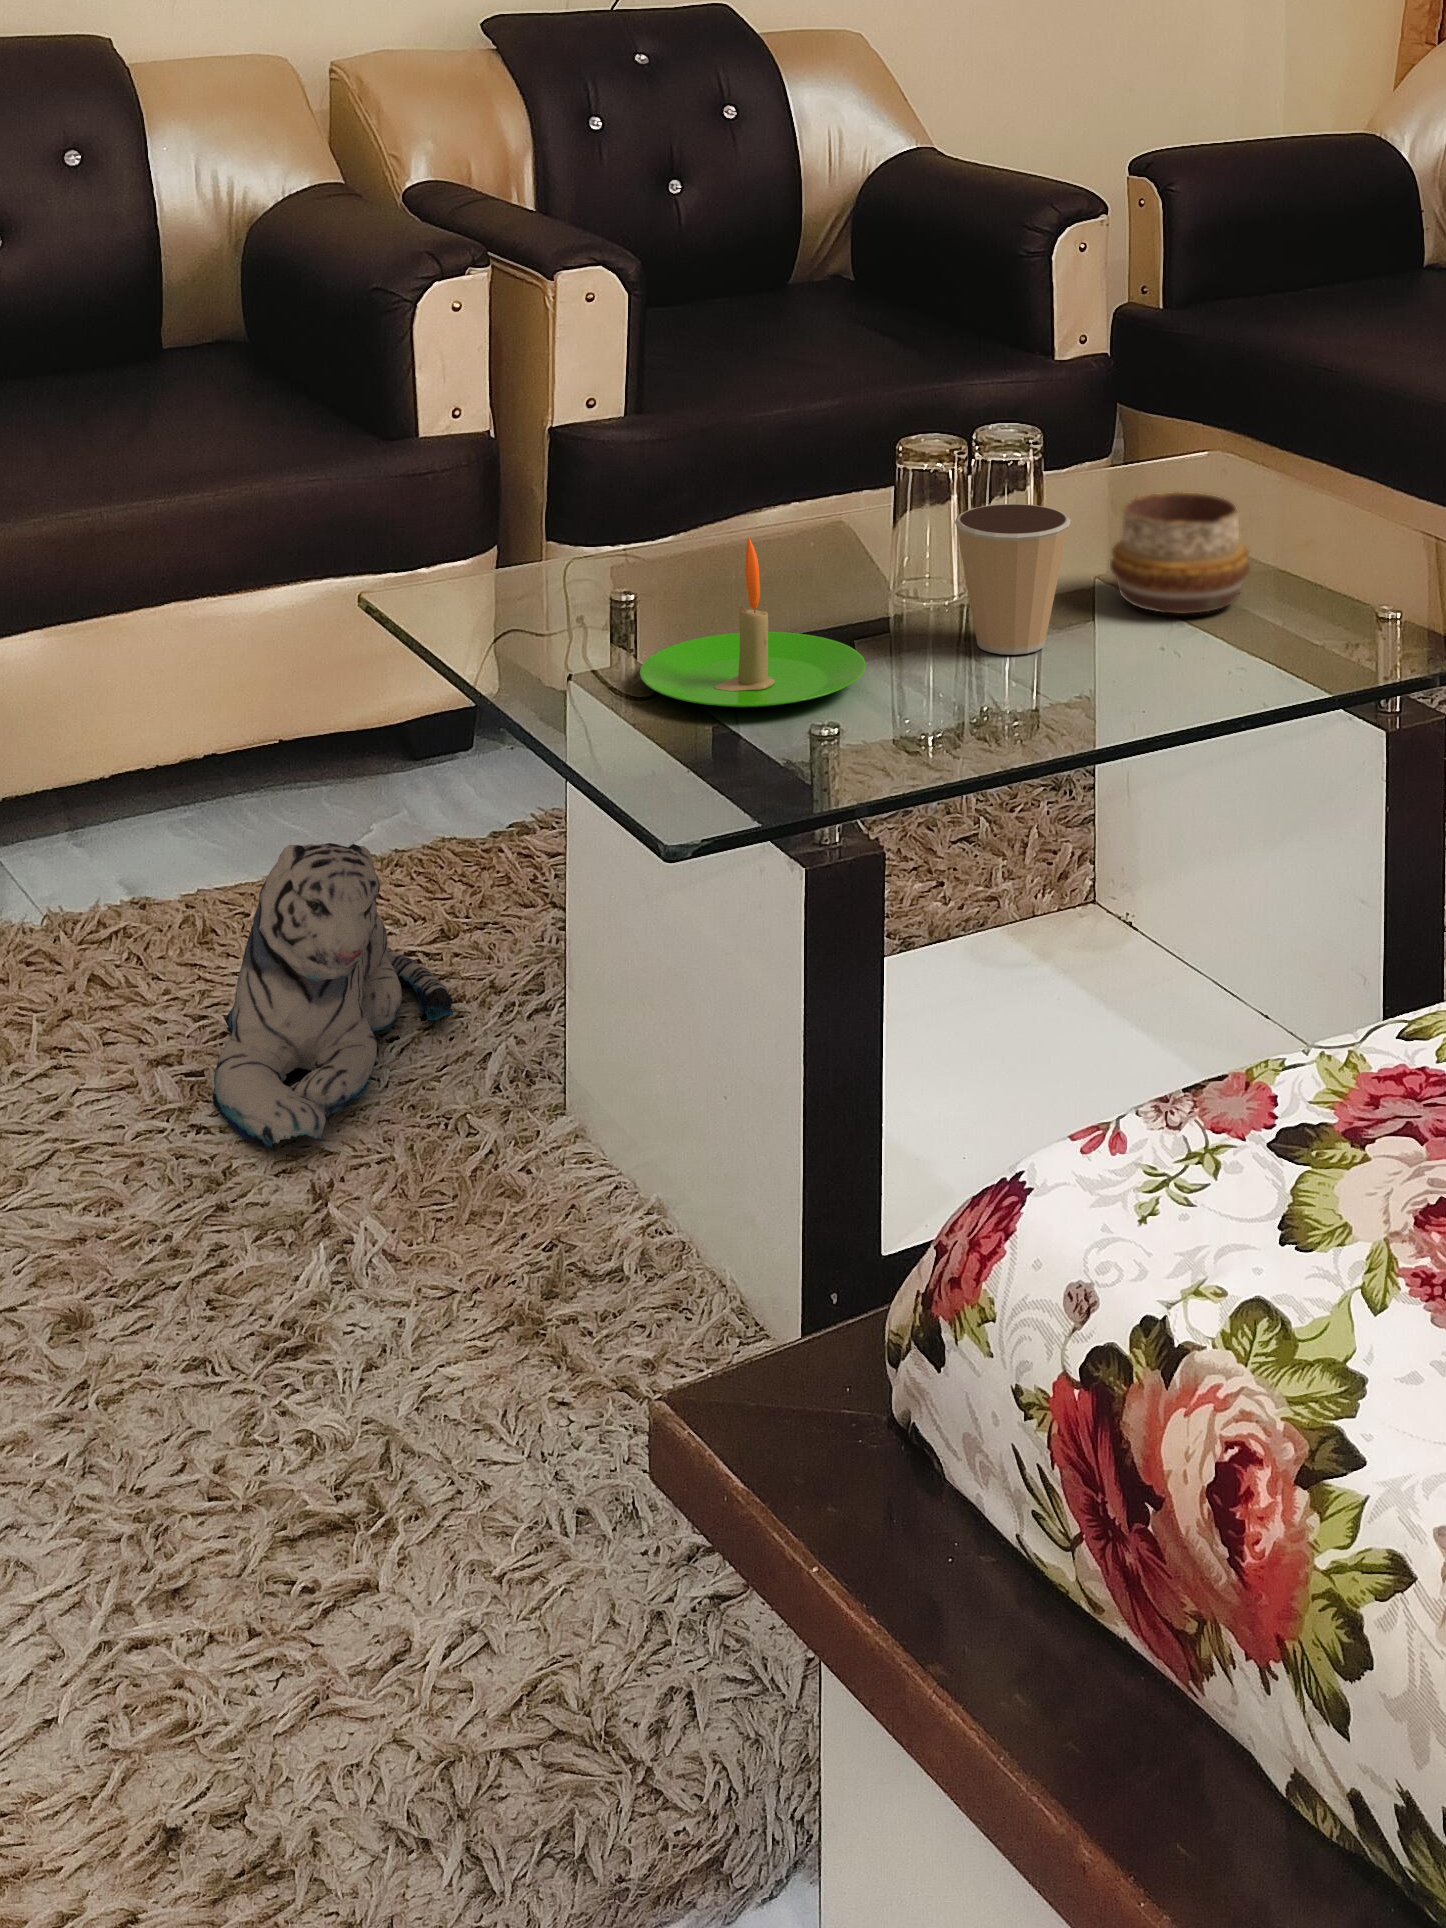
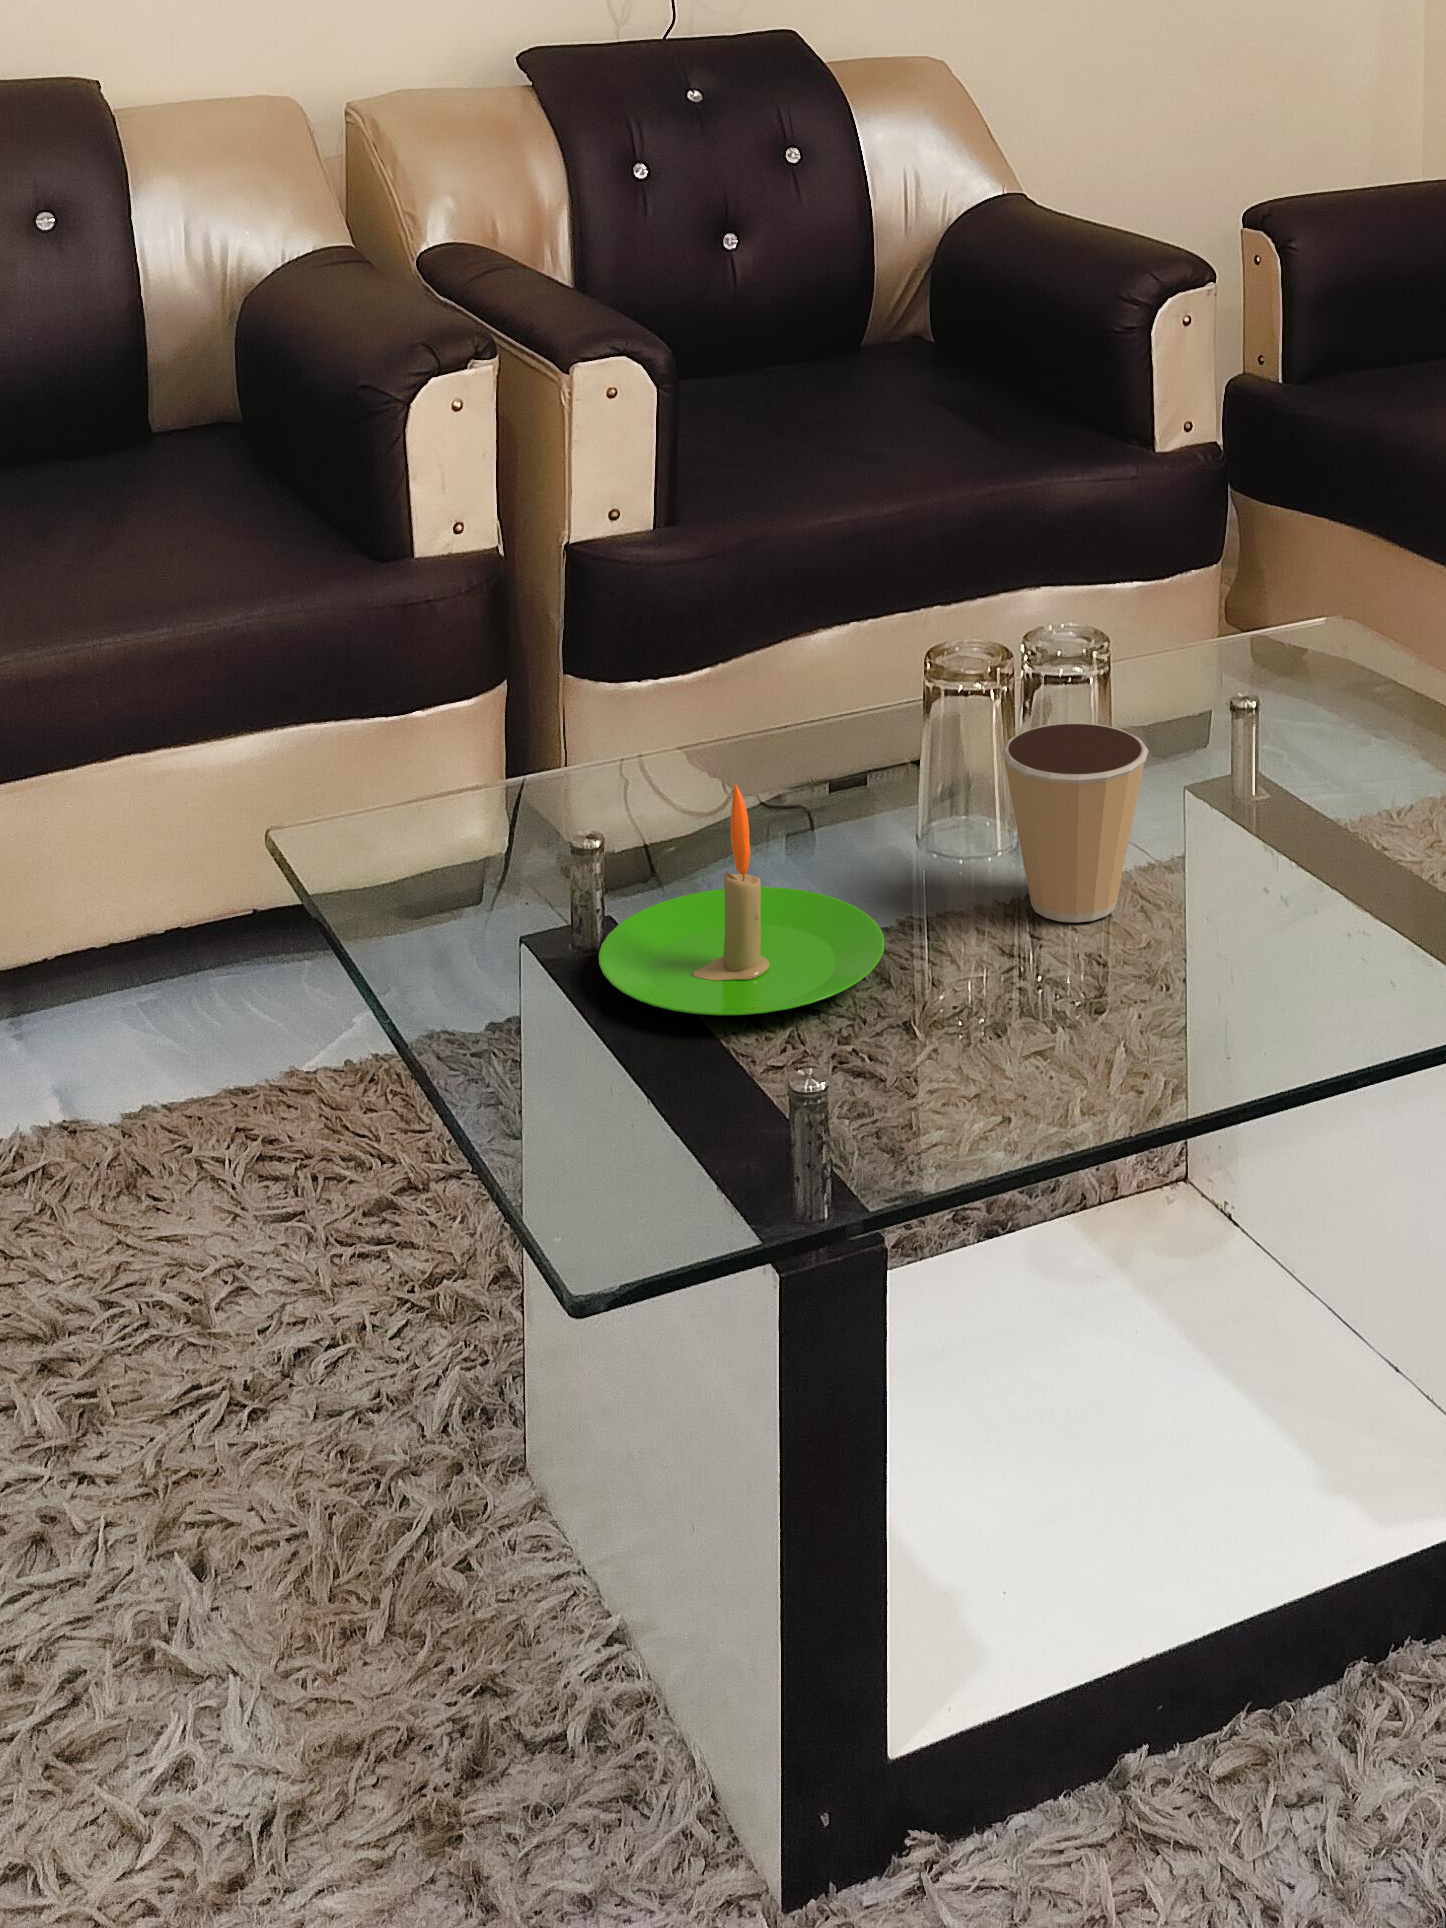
decorative bowl: present [1110,492,1250,614] -> none [1202,694,1377,857]
plush toy: present [212,843,453,1150] -> none [102,1114,408,1519]

